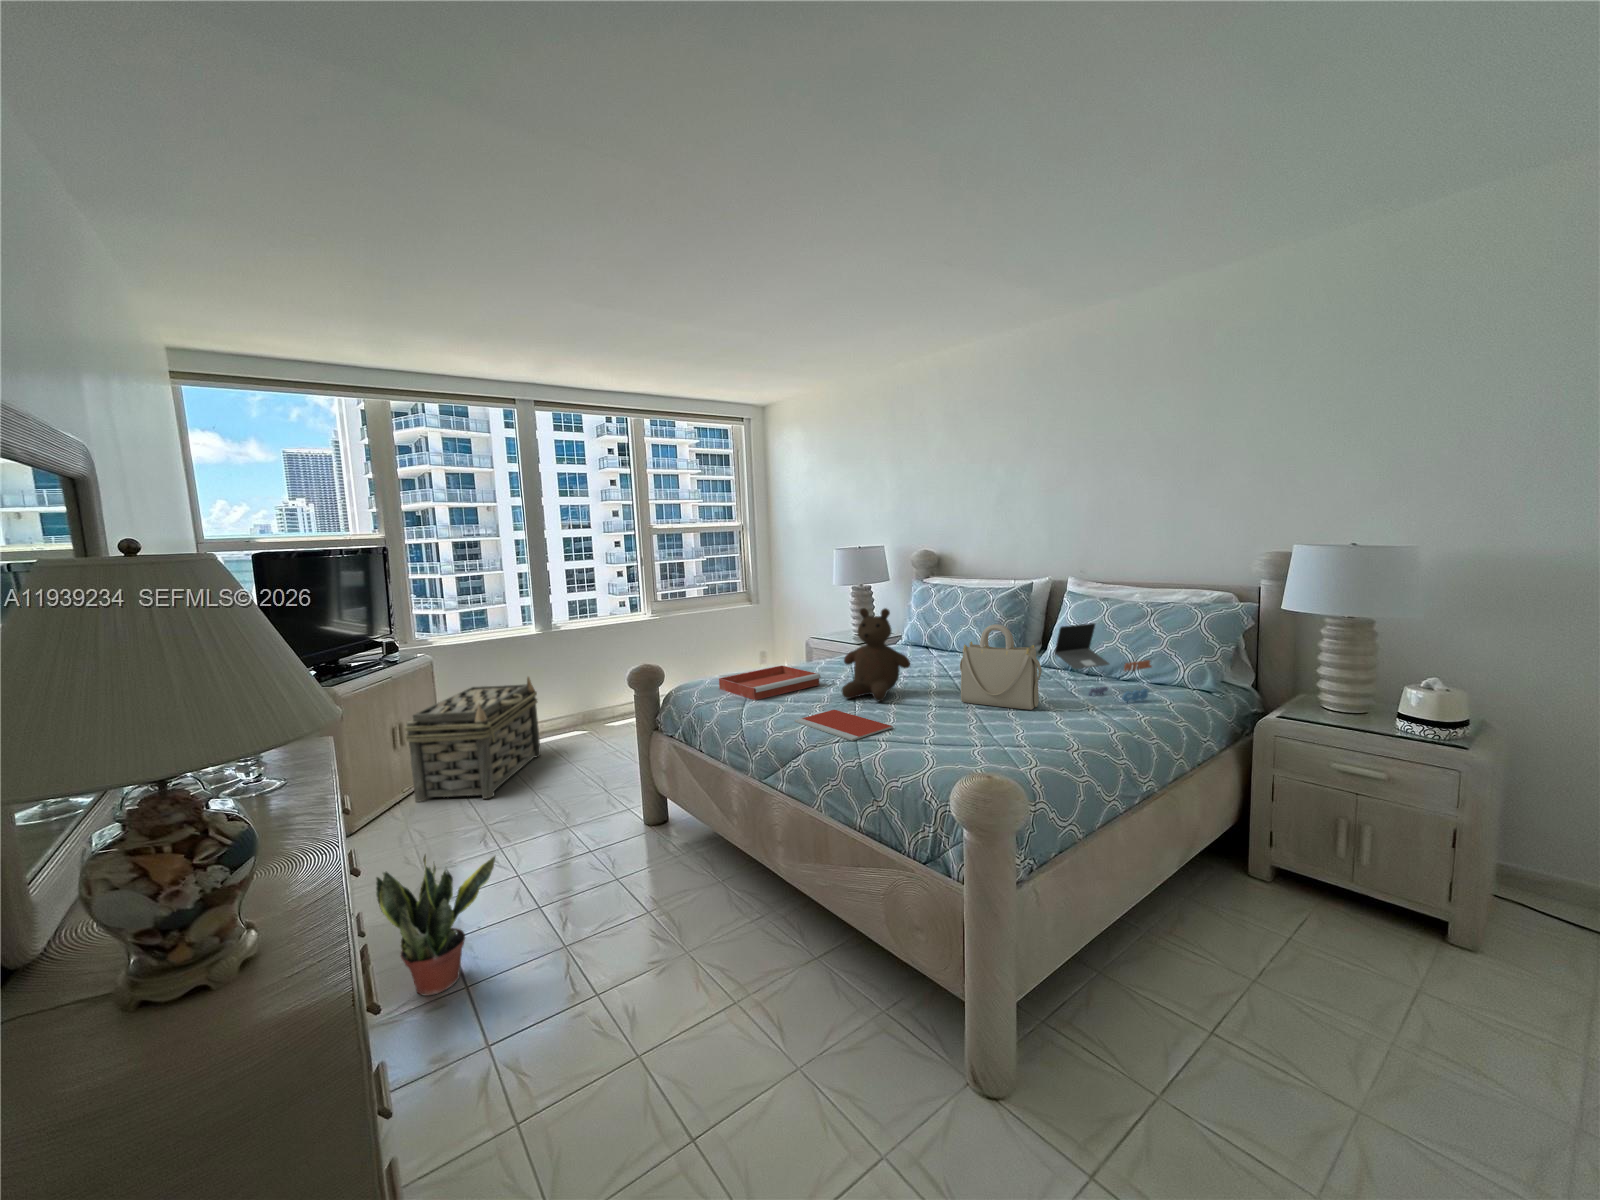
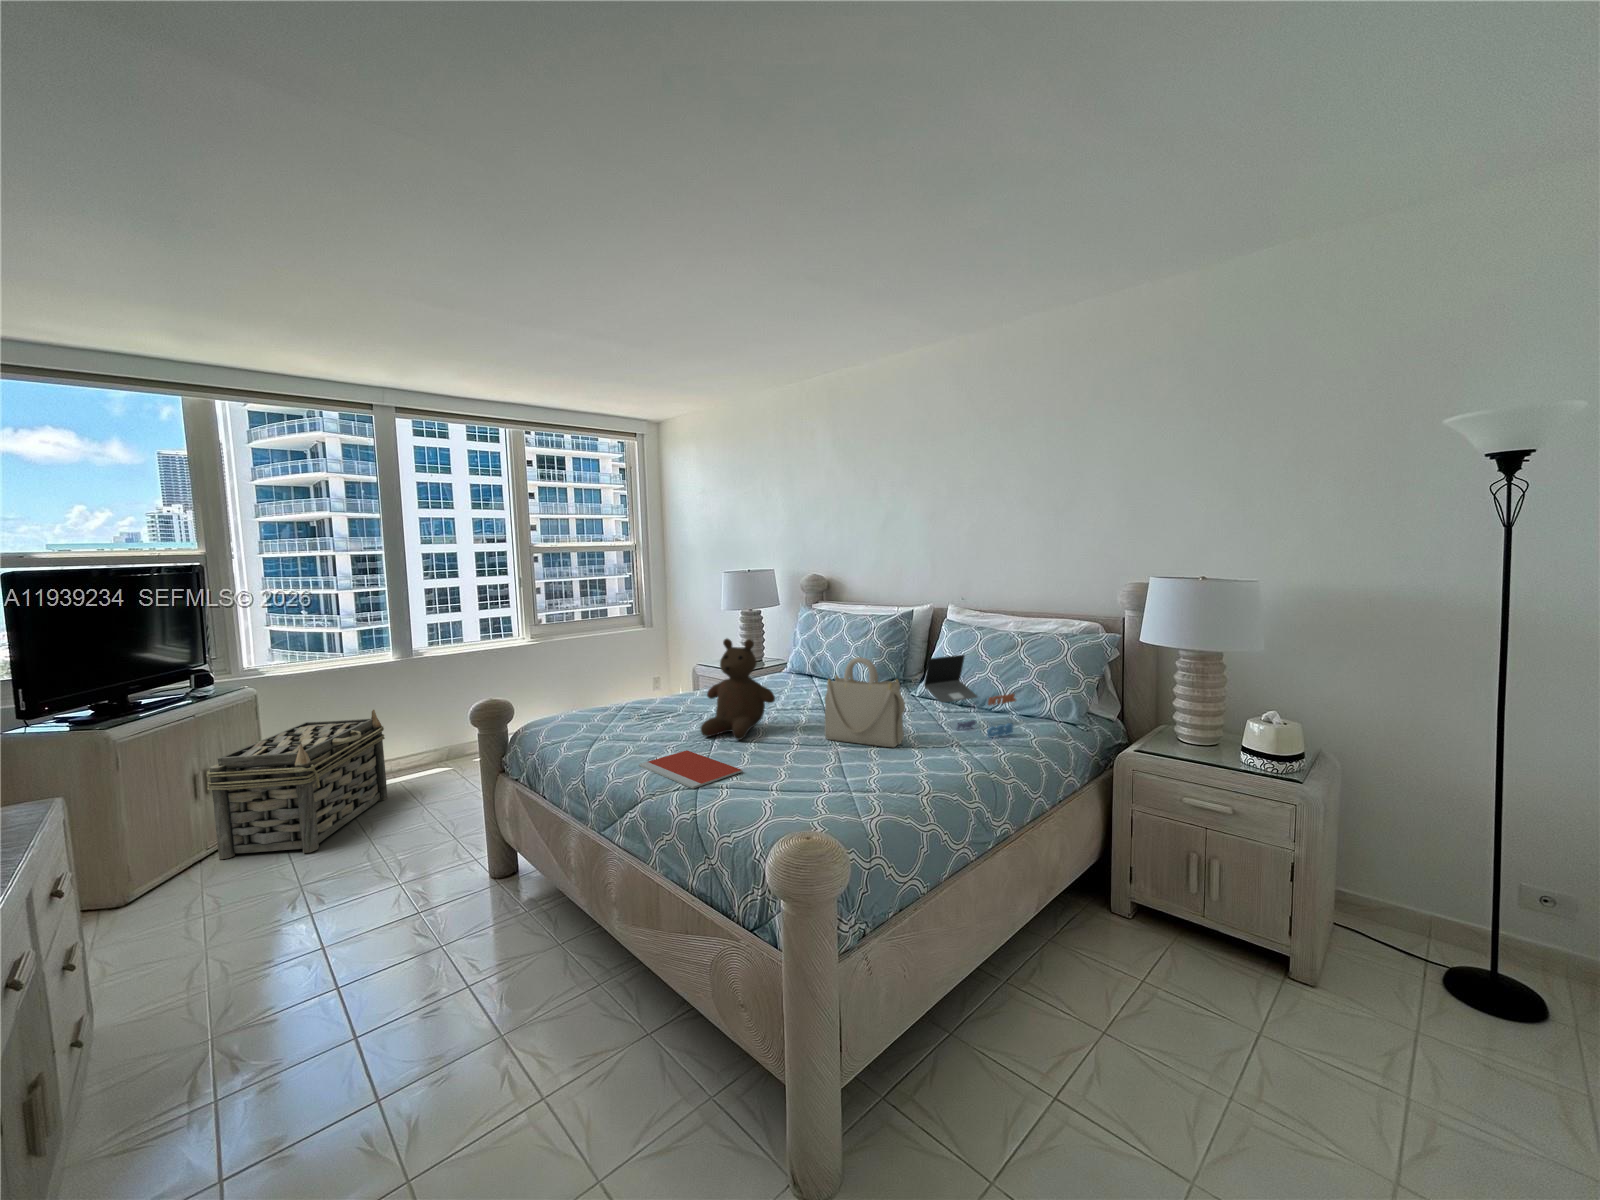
tray: present [719,666,821,700] -> none [571,699,684,740]
potted plant: present [376,855,495,995] -> none [89,937,259,1116]

